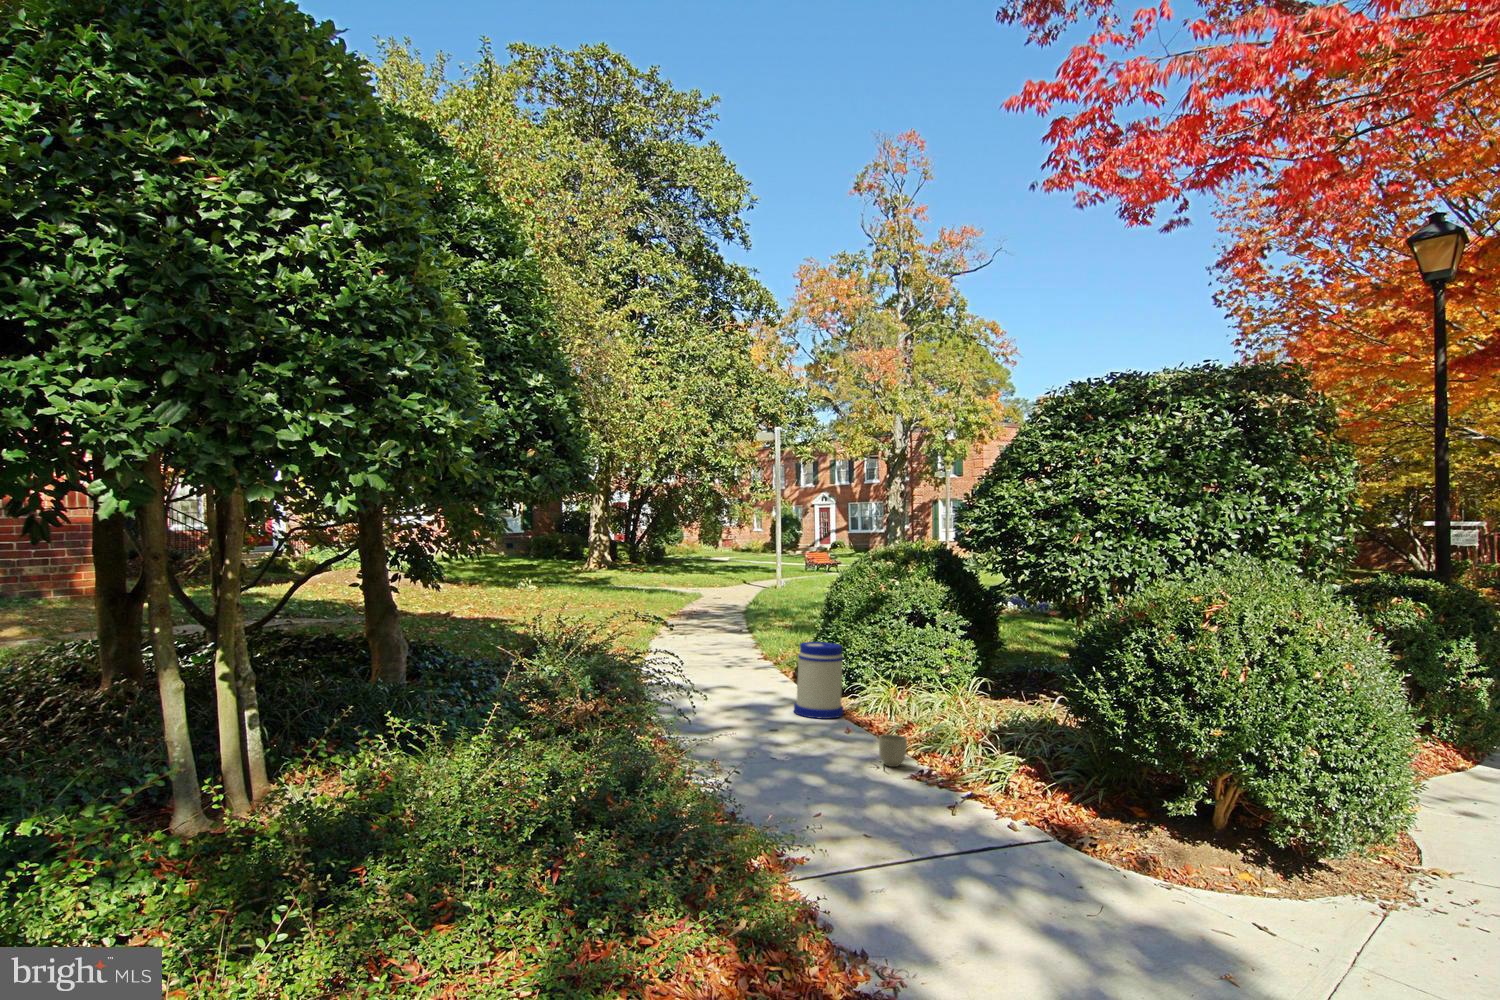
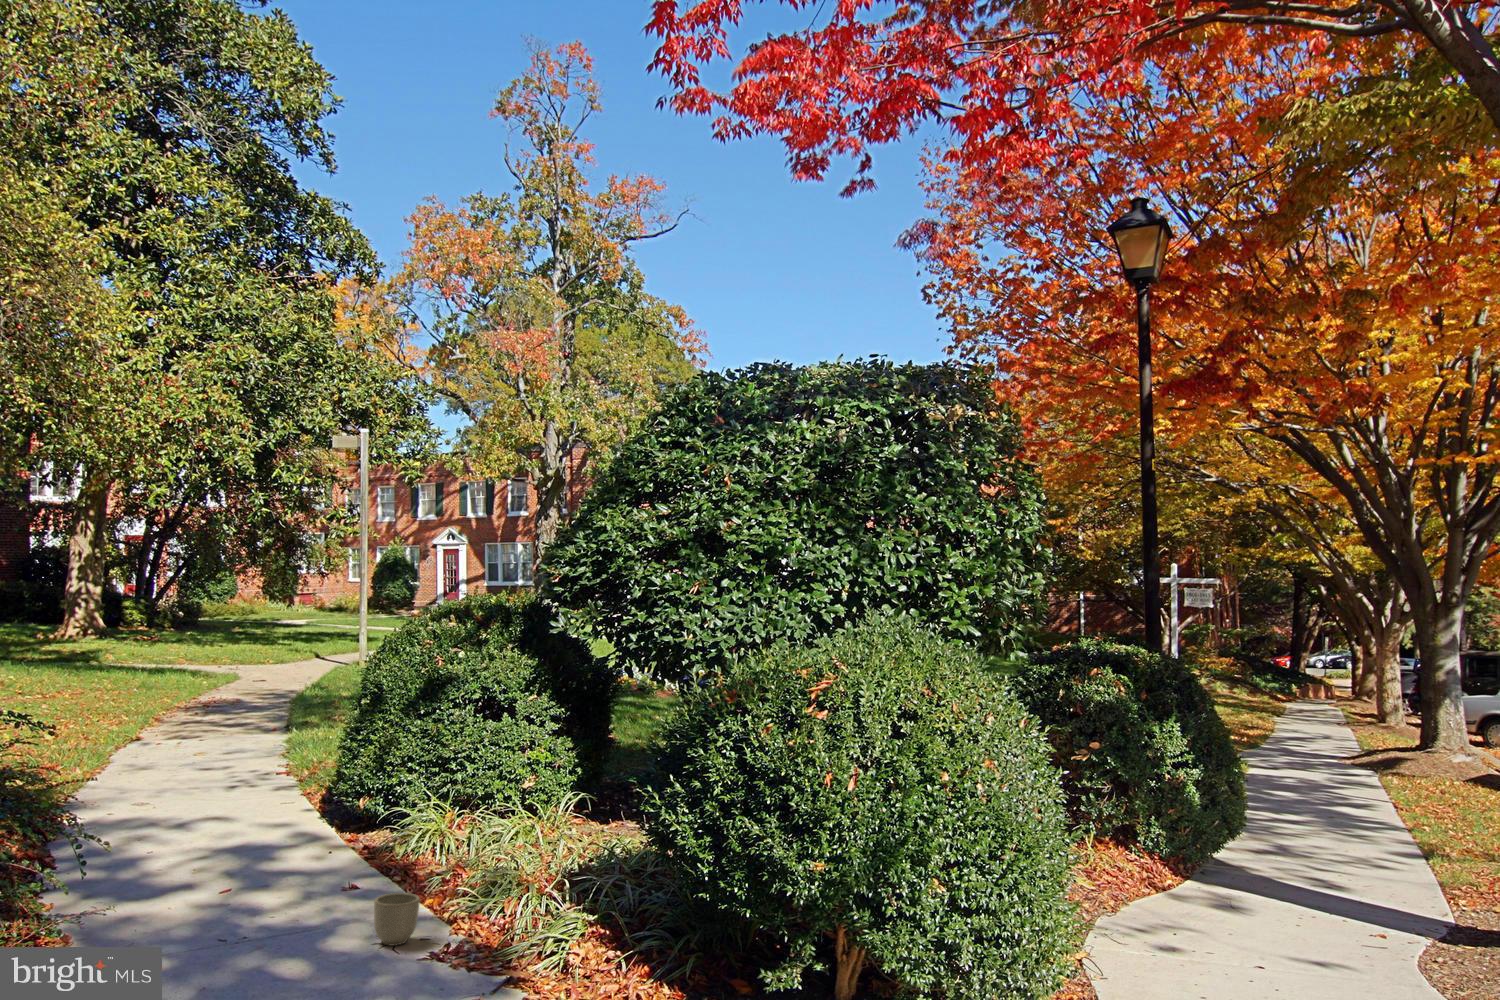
trash can: present [794,642,843,719] -> none [293,749,375,867]

